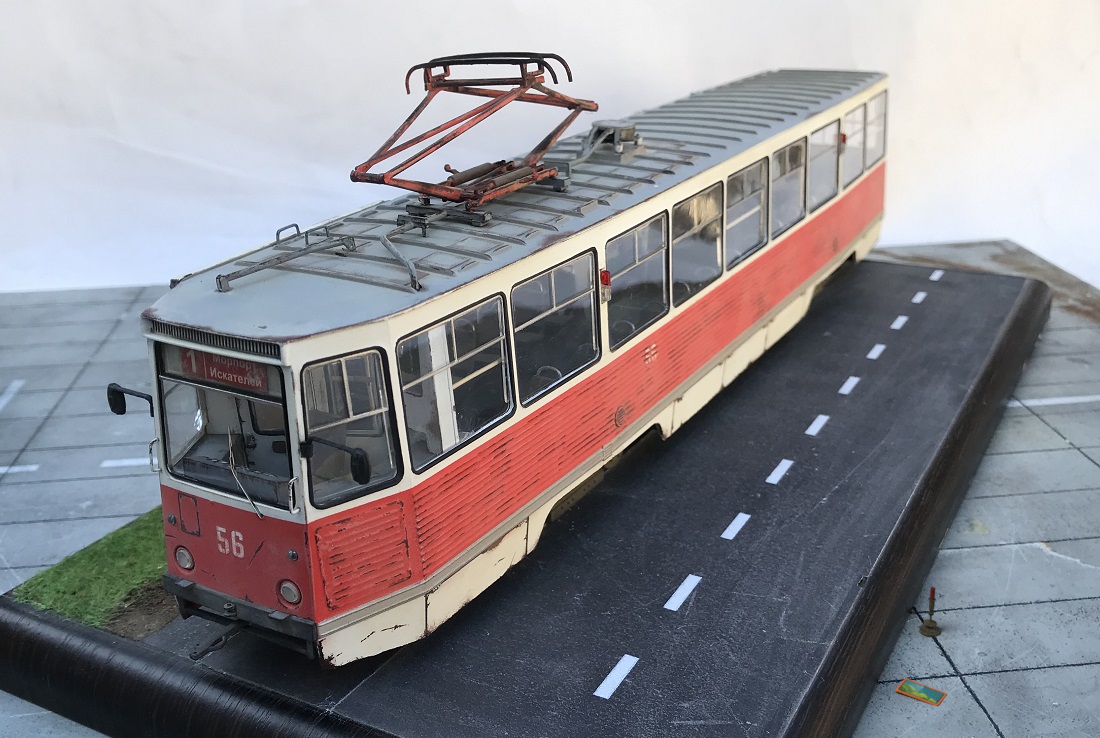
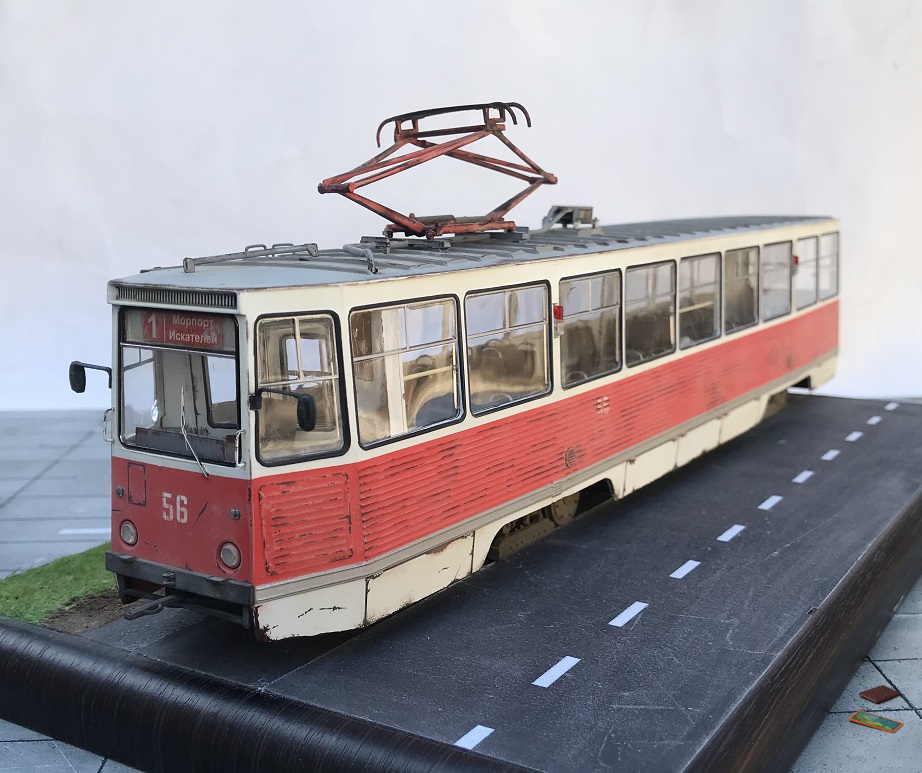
candle: present [919,587,940,637] -> none [874,625,896,680]
notebook: none [905,645,944,668] -> present [859,685,900,704]

